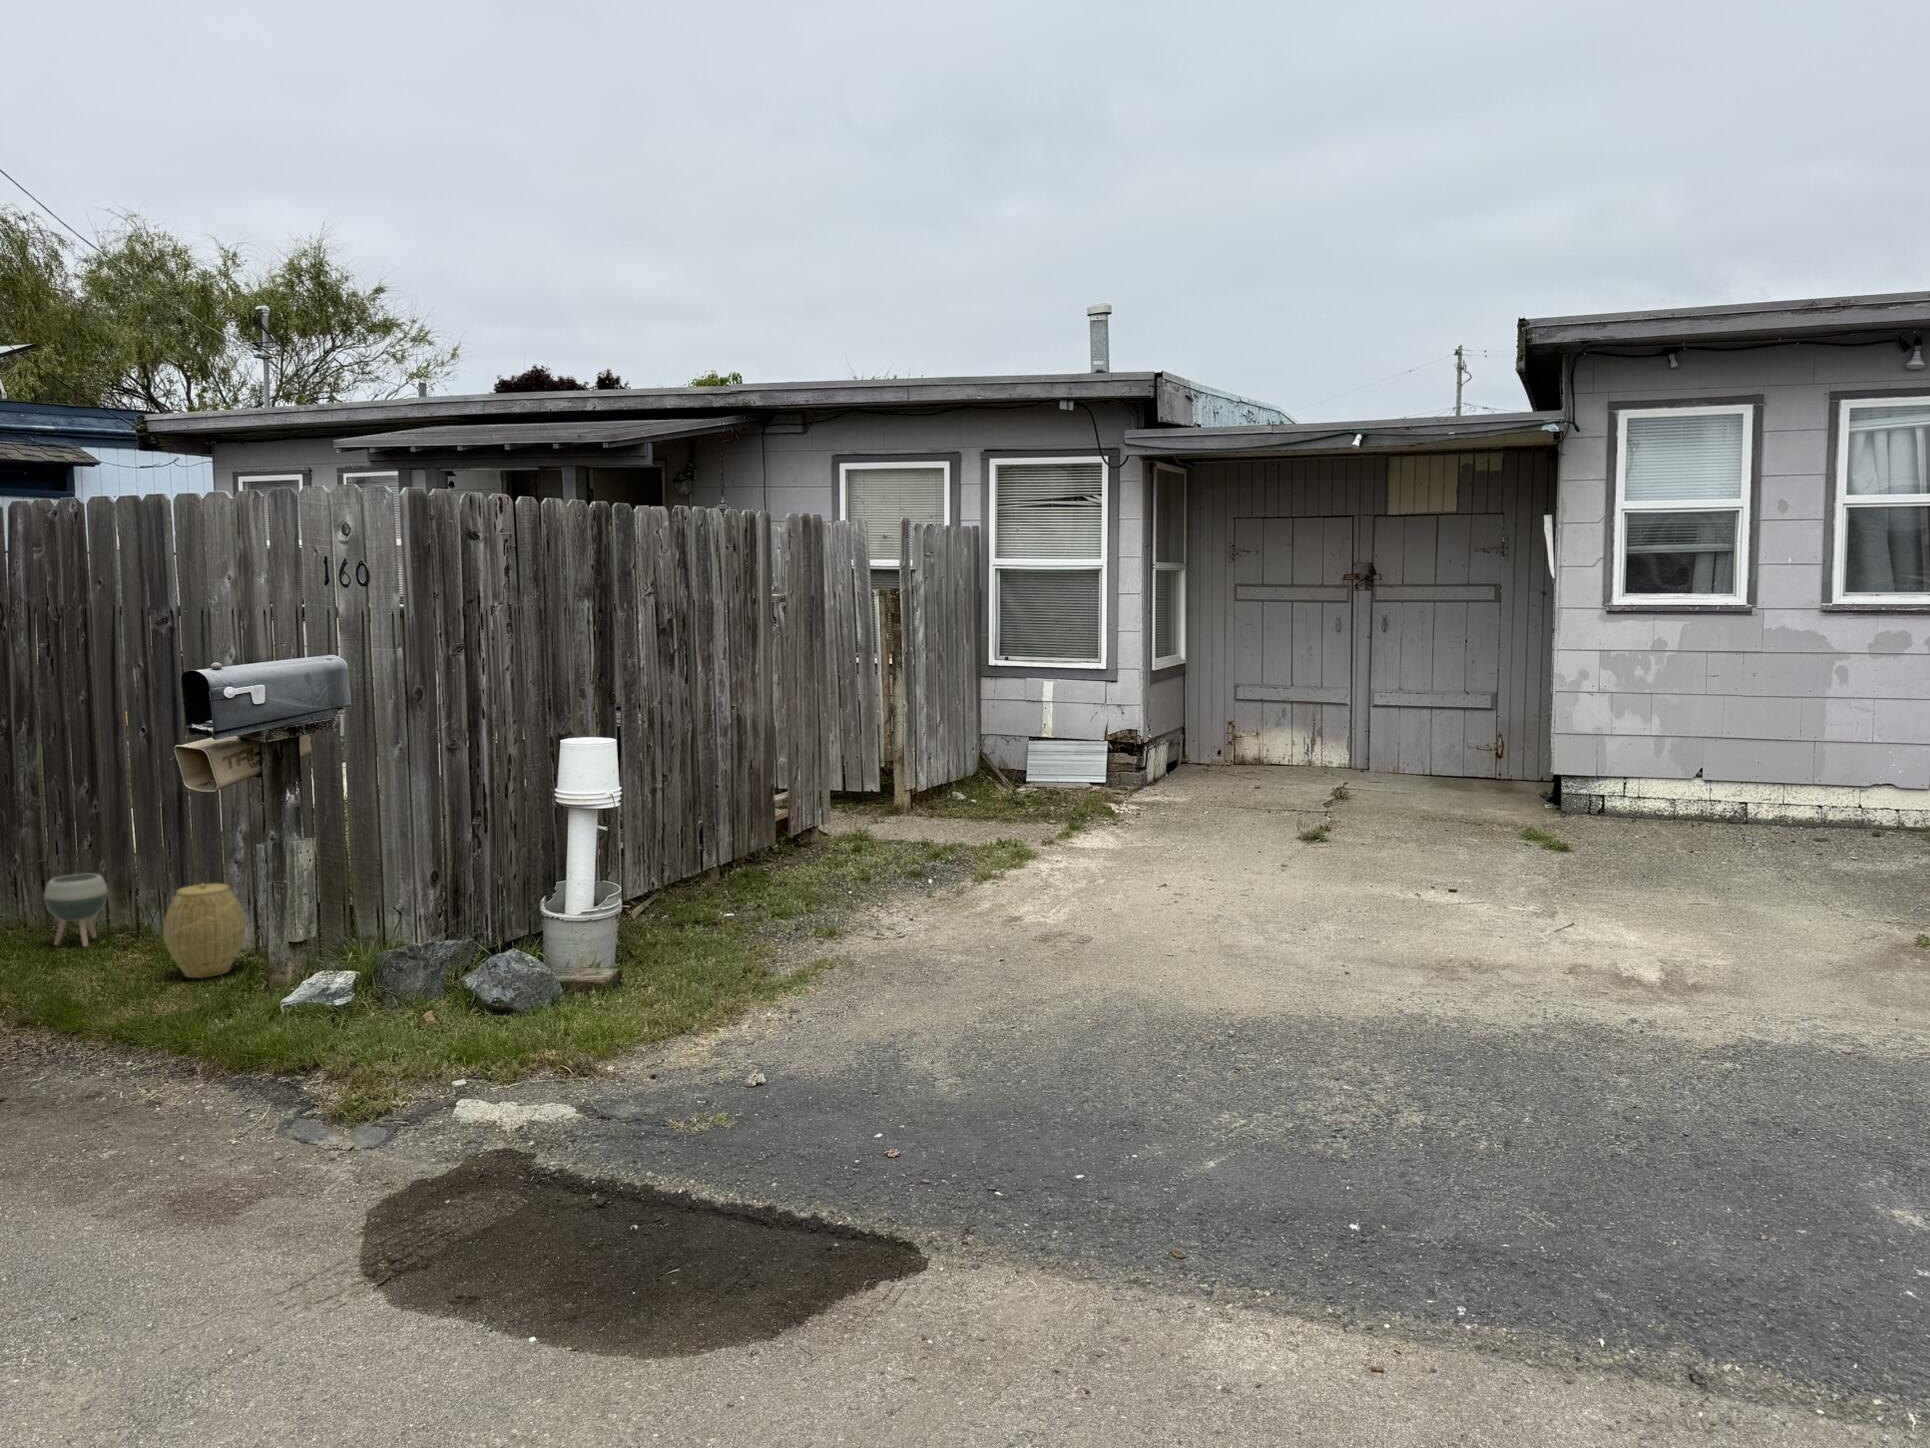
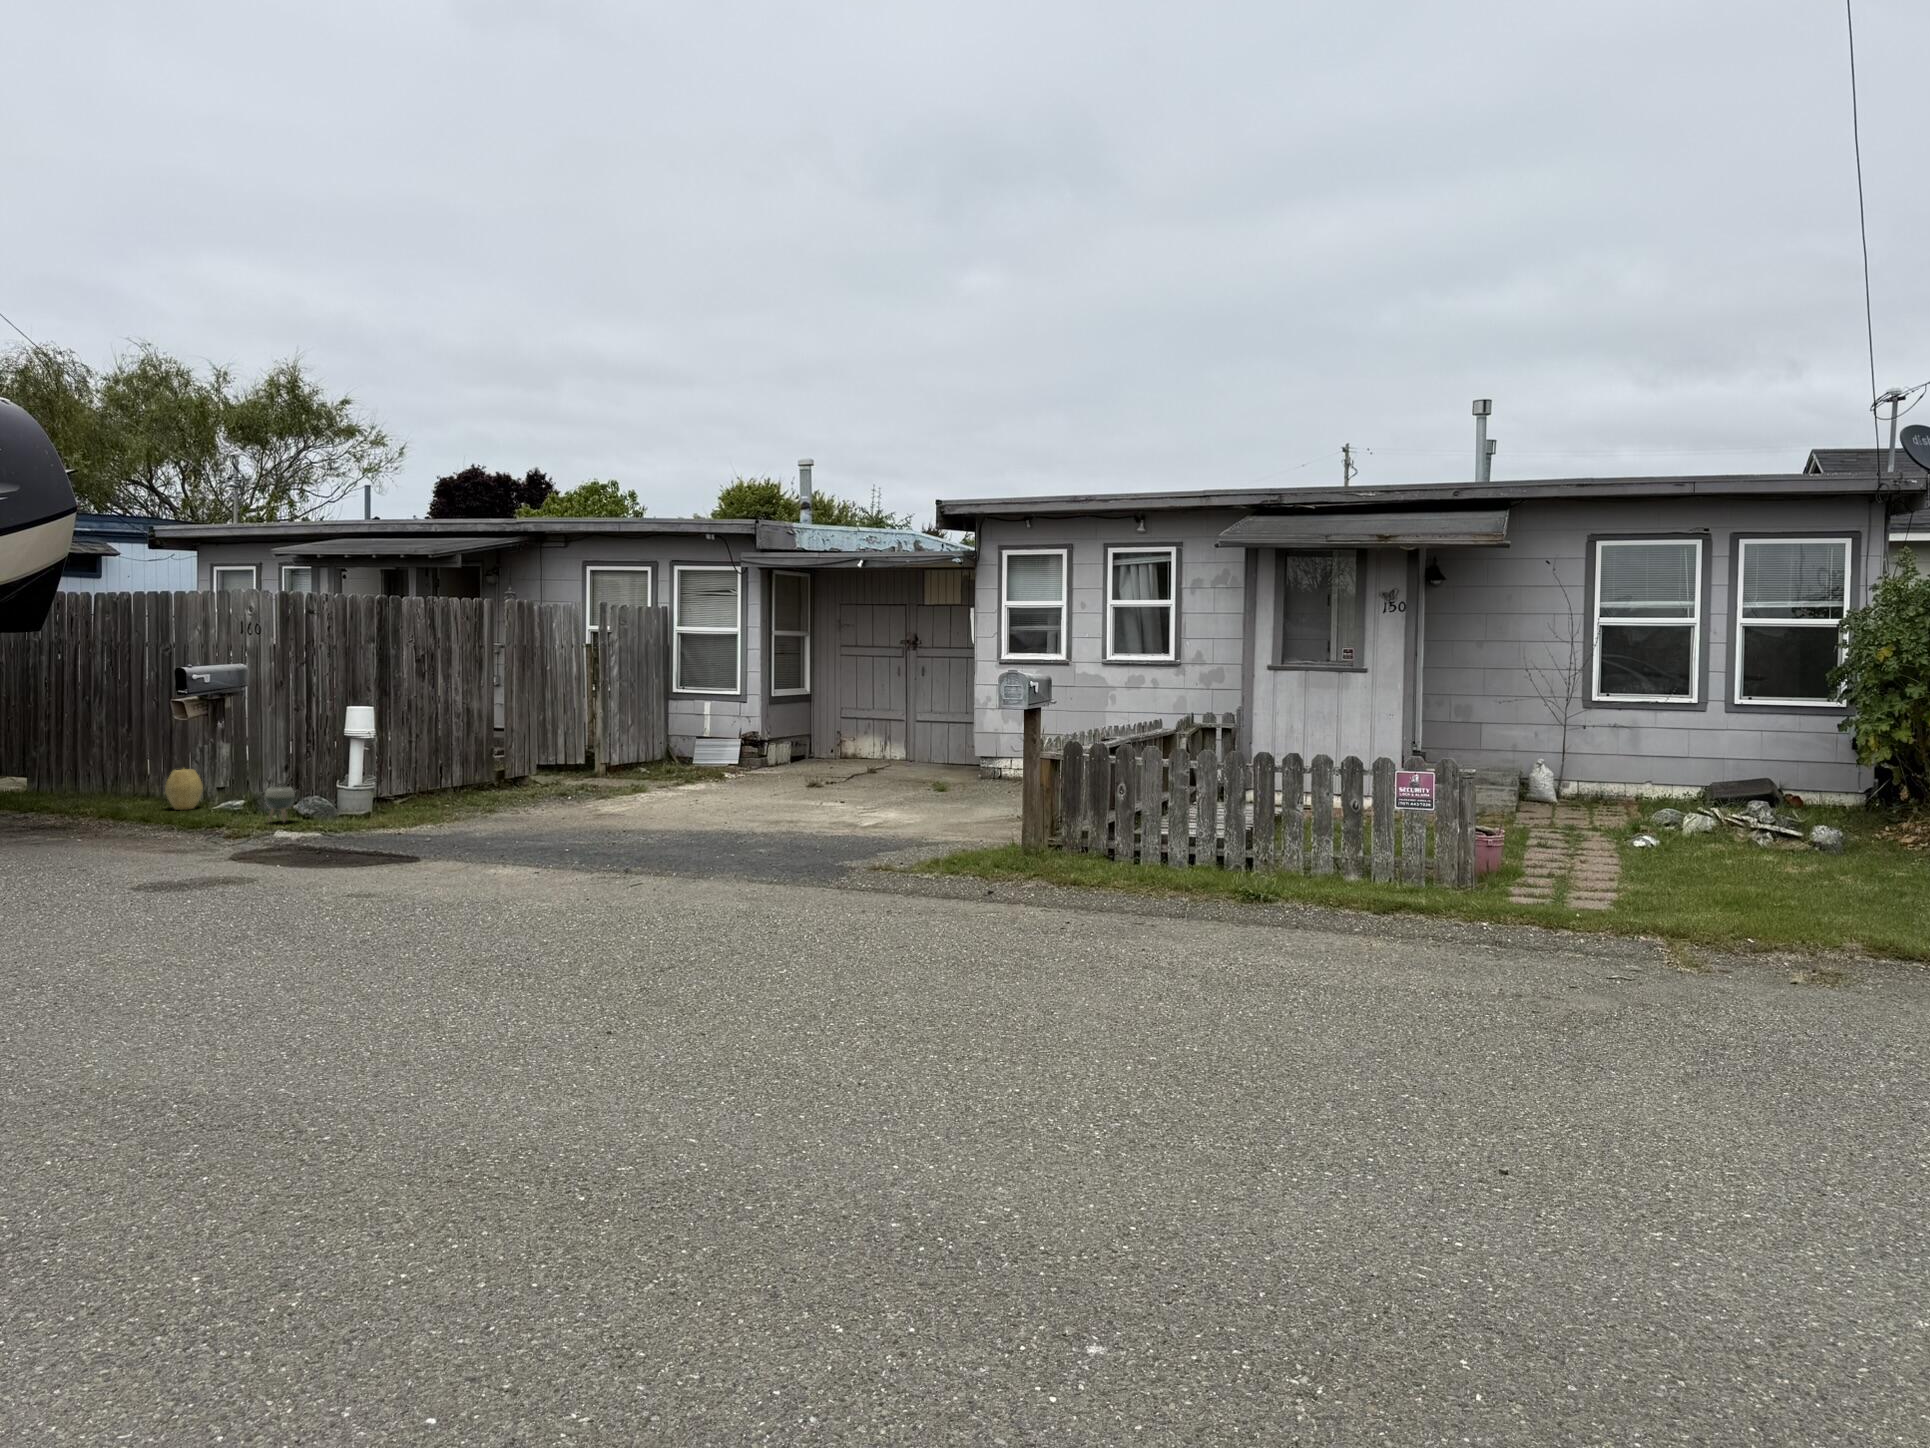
planter: present [44,874,108,947] -> present [264,787,295,822]

